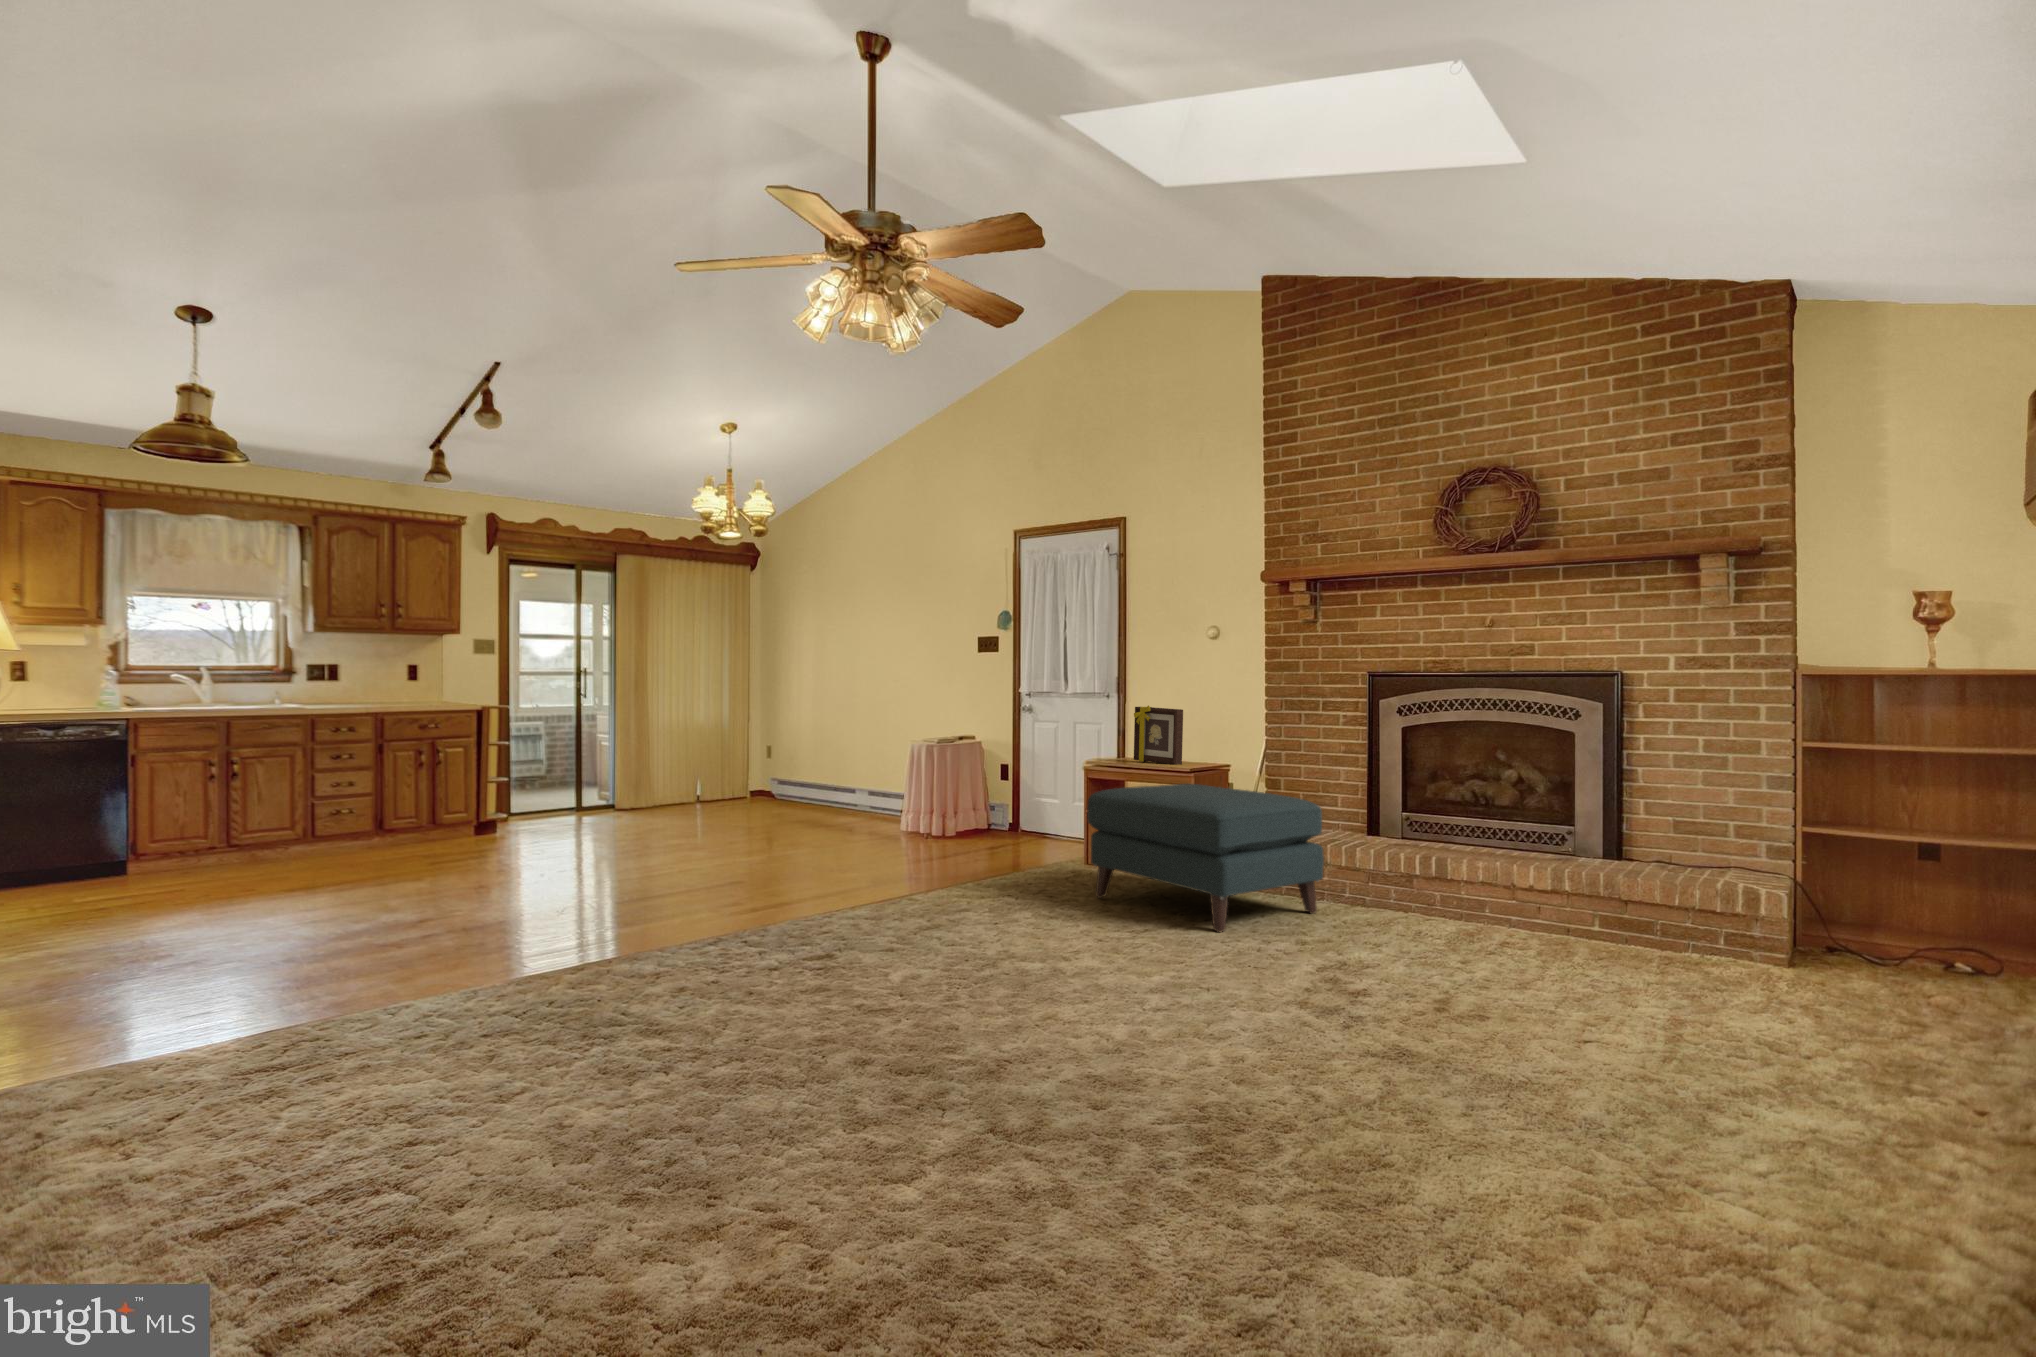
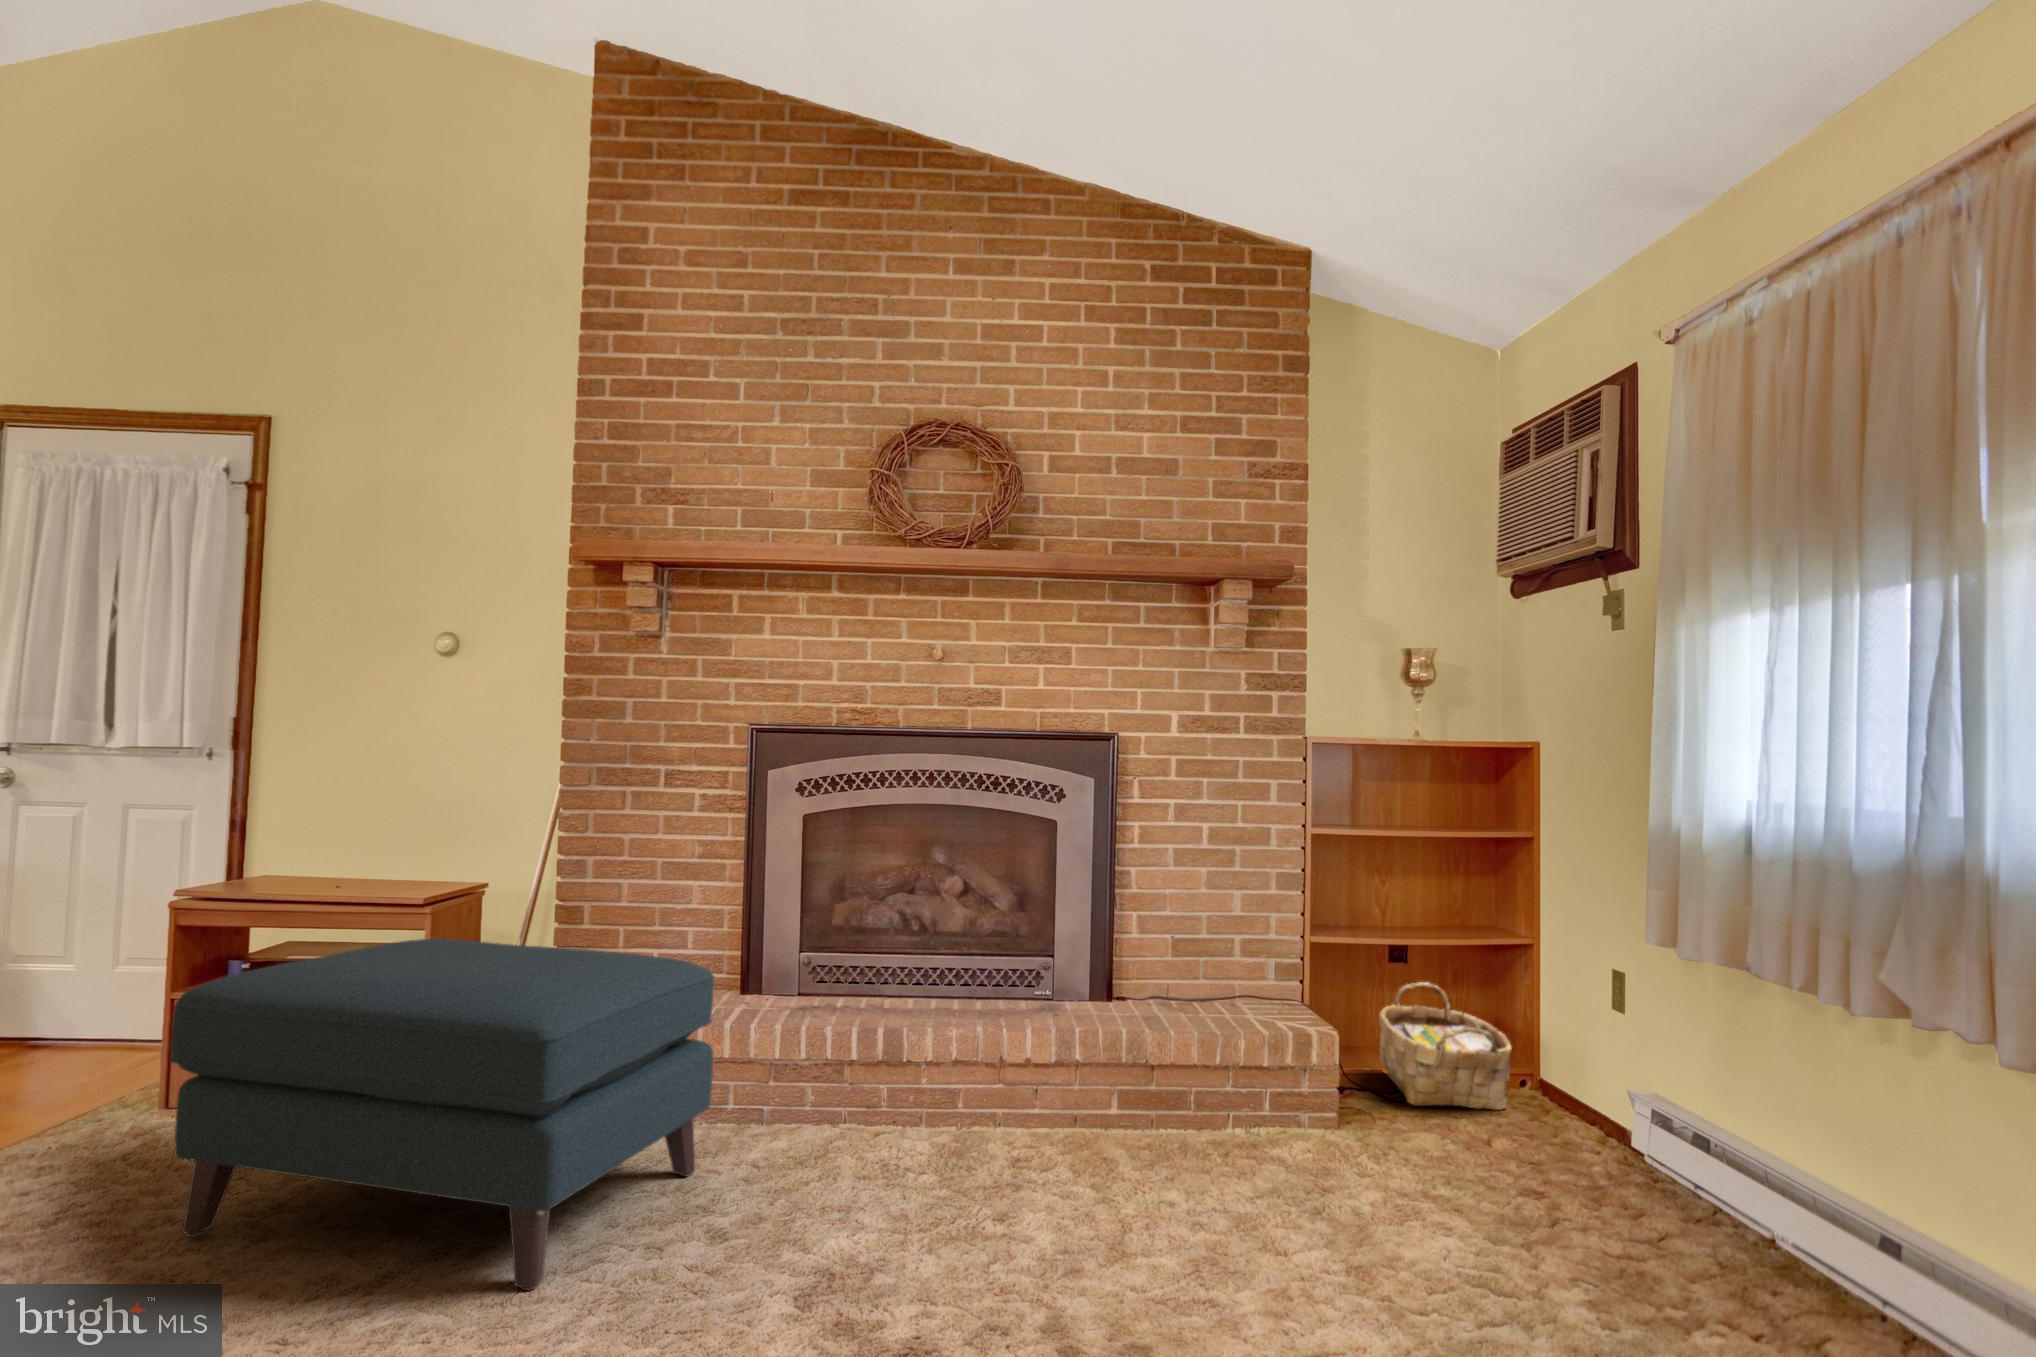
picture frame: present [1134,705,1183,765] -> none [276,776,398,893]
woven basket: none [1873,873,2002,976] -> present [1379,982,1512,1110]

